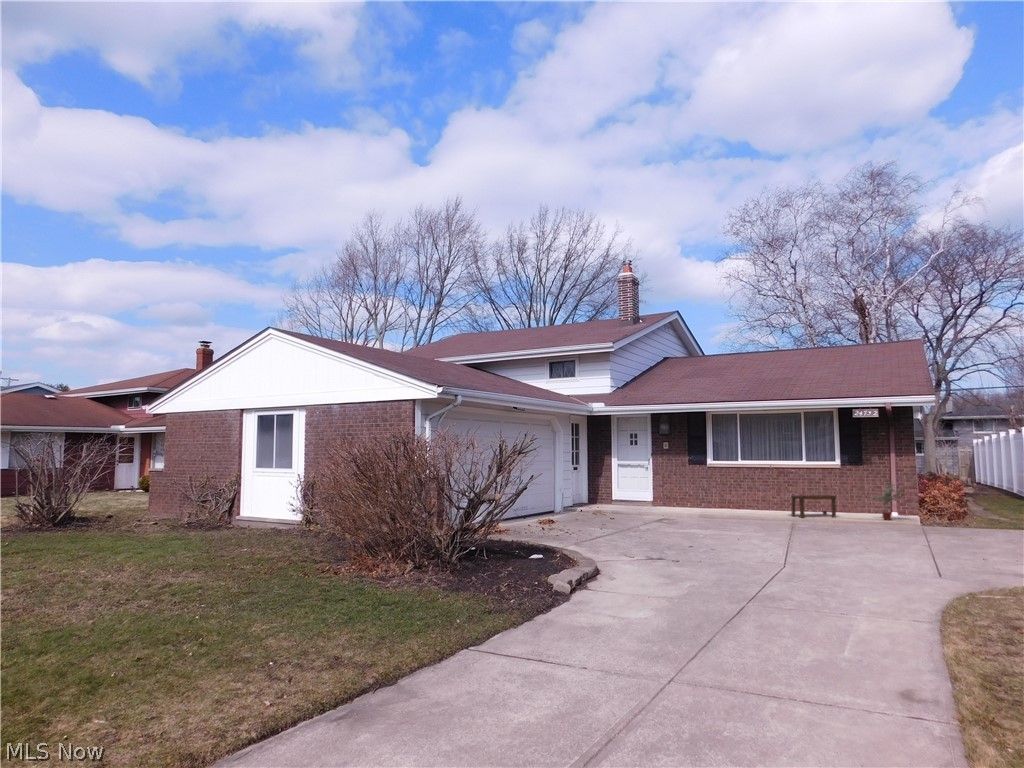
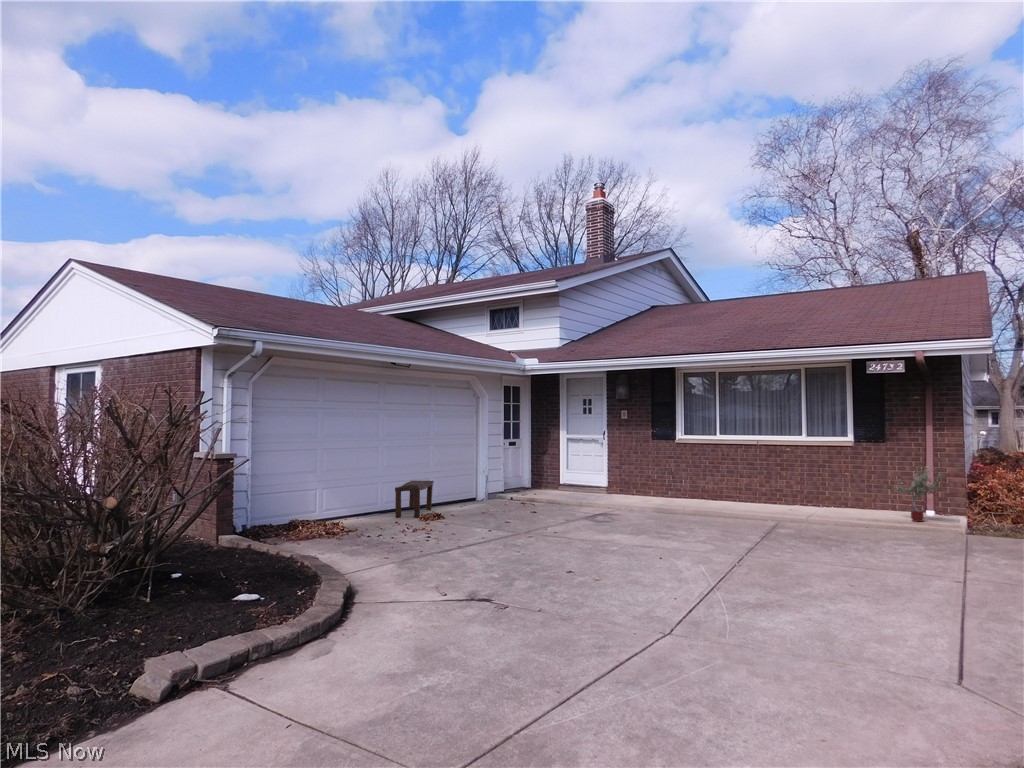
bench: present [791,495,836,518] -> present [395,480,434,518]

